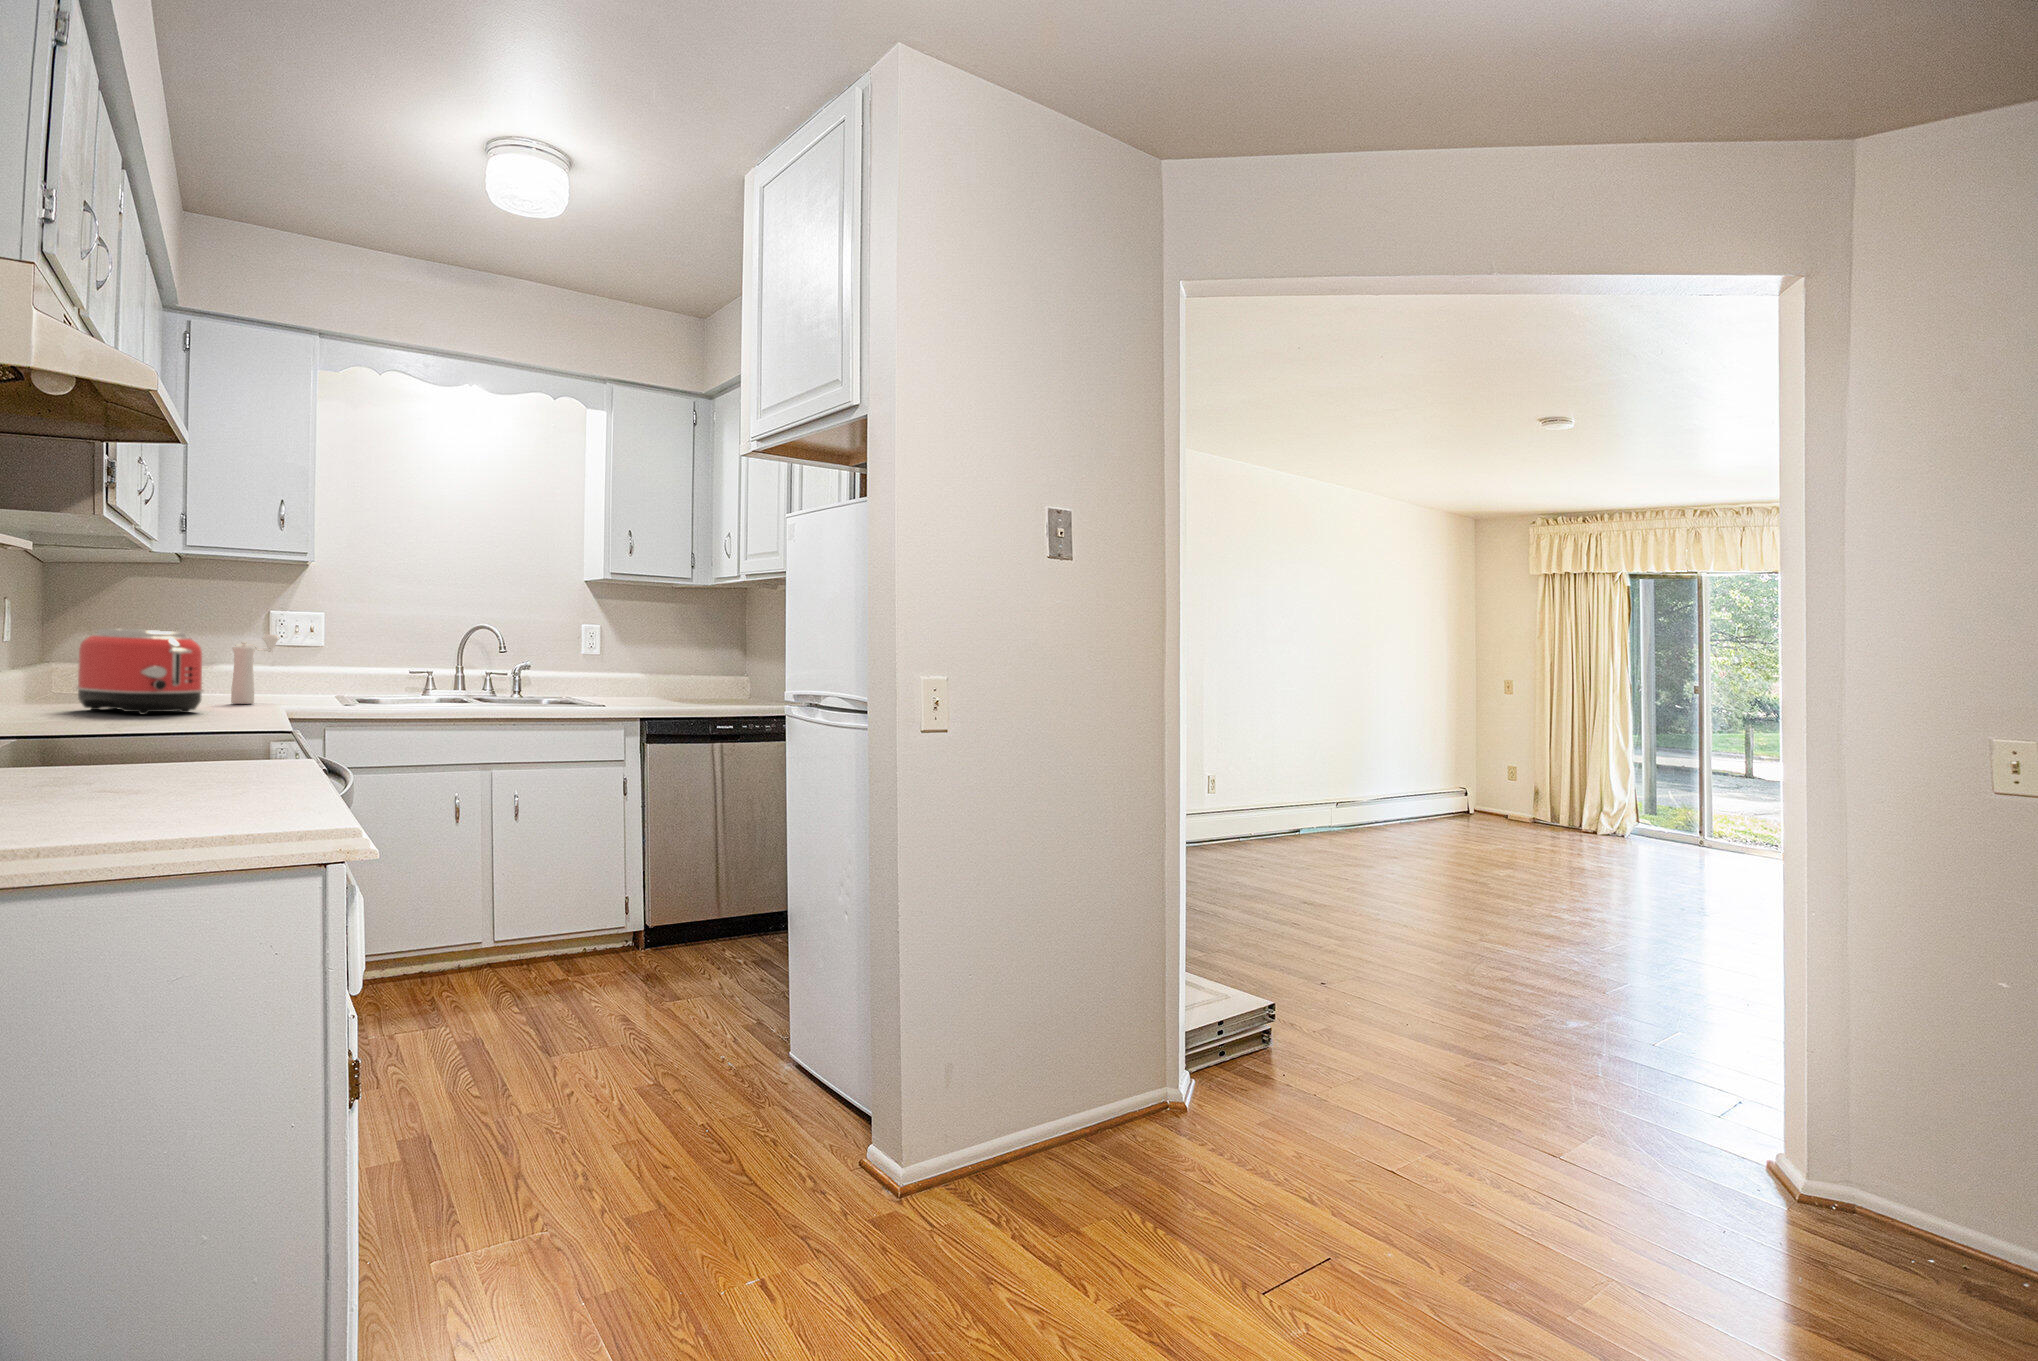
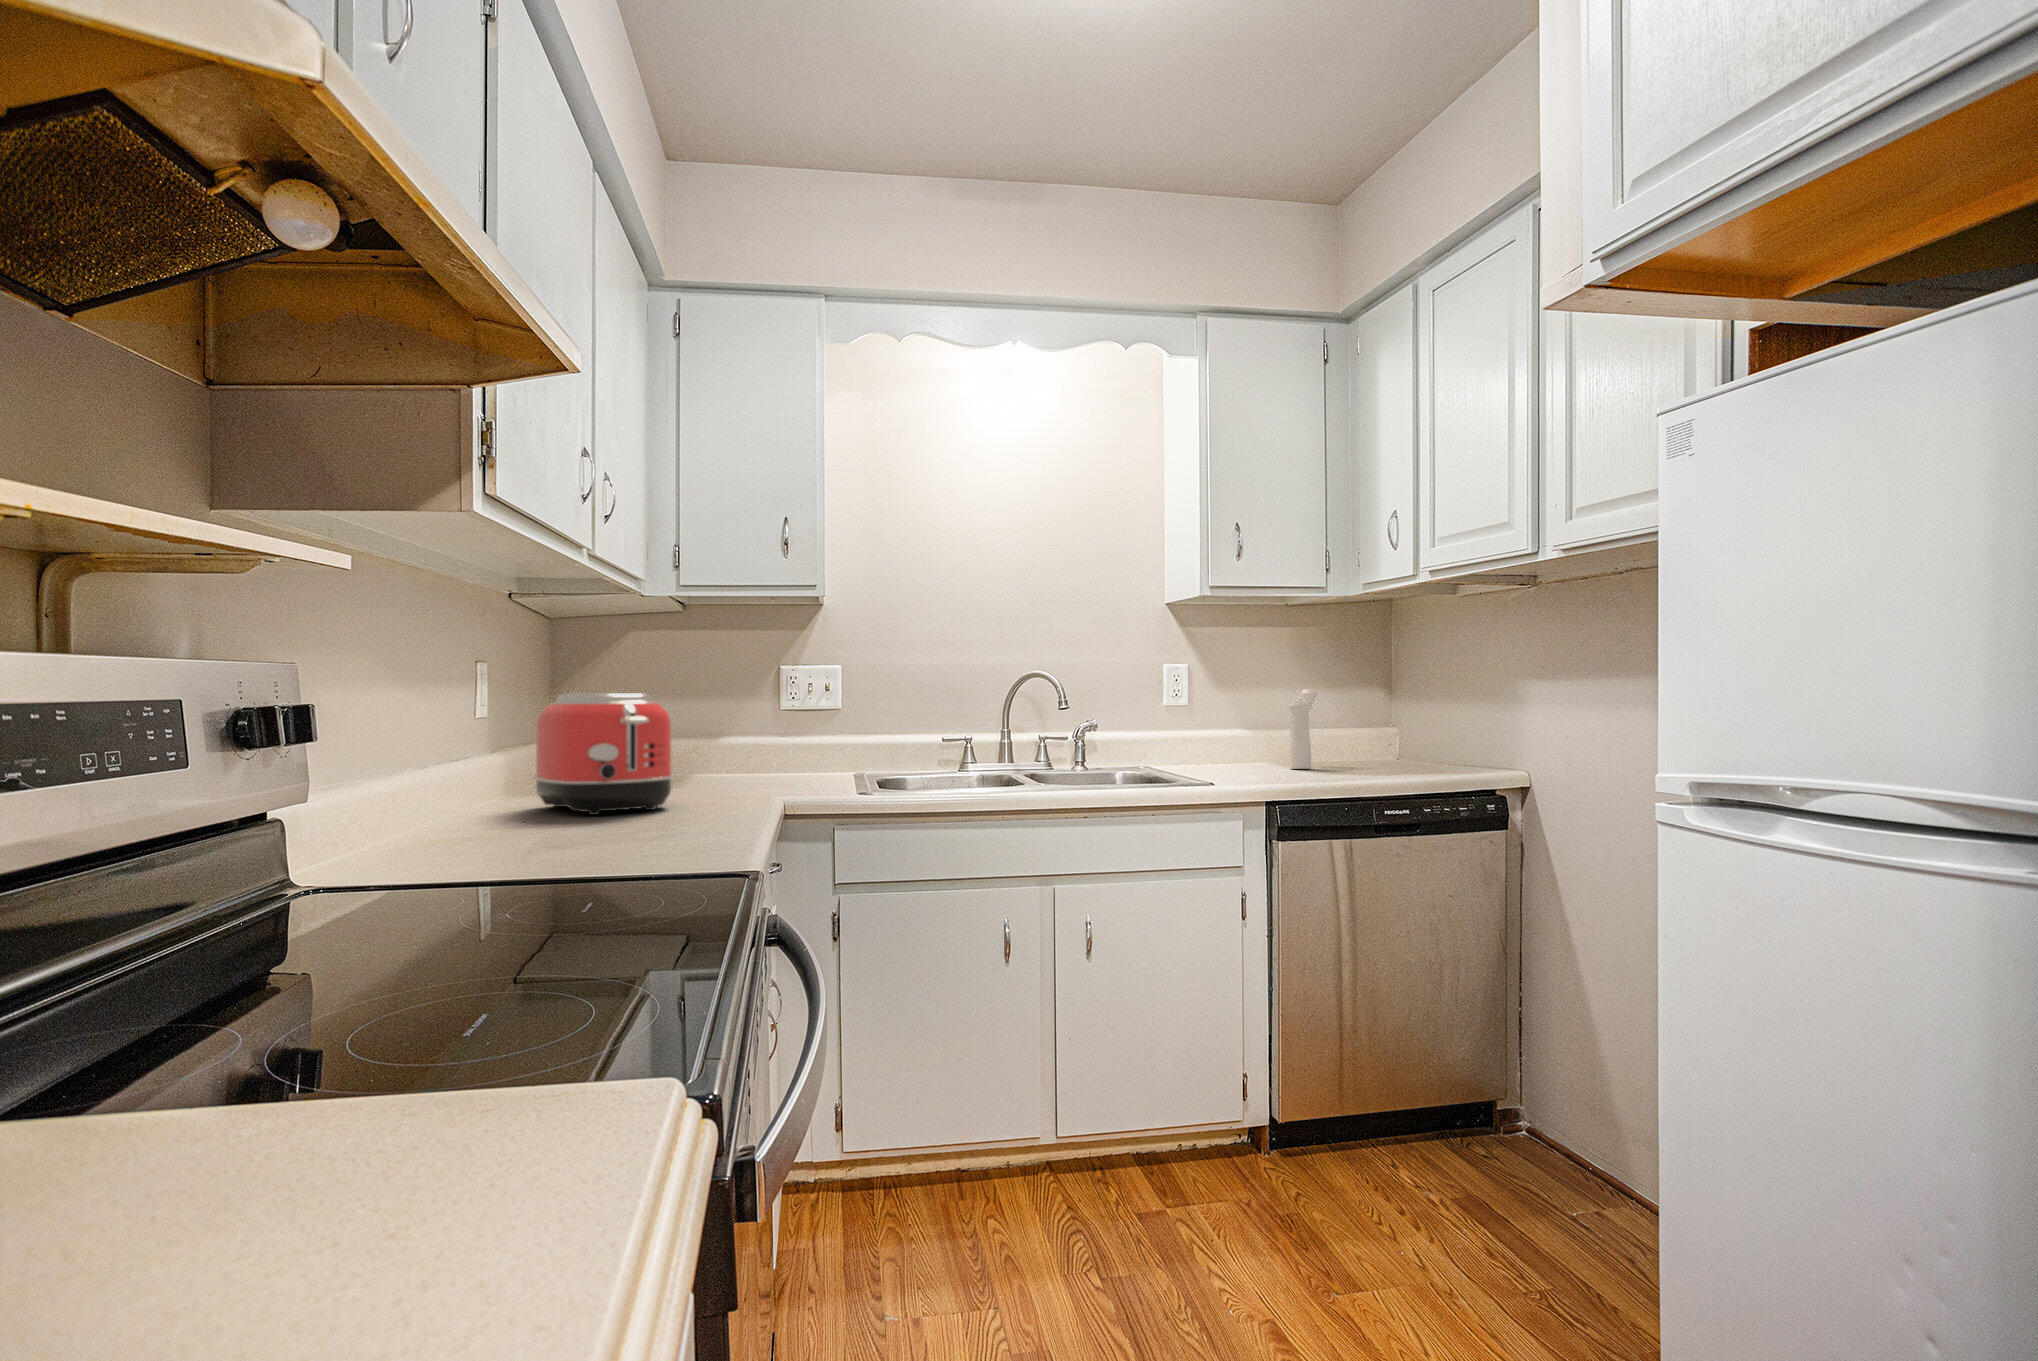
pepper mill: present [231,634,279,704] -> present [1288,689,1318,769]

